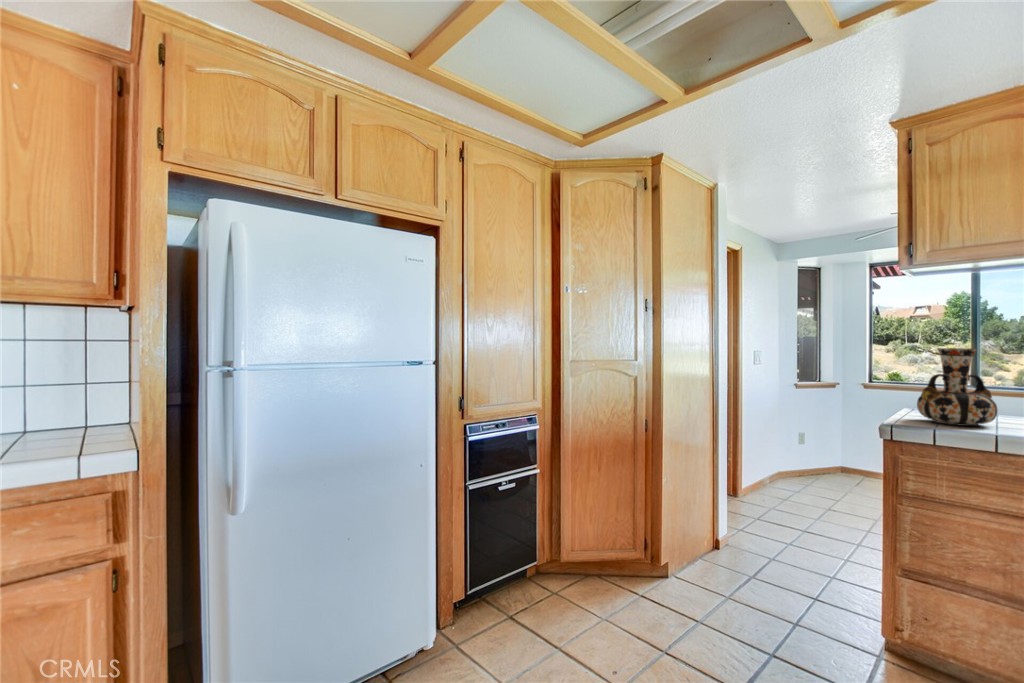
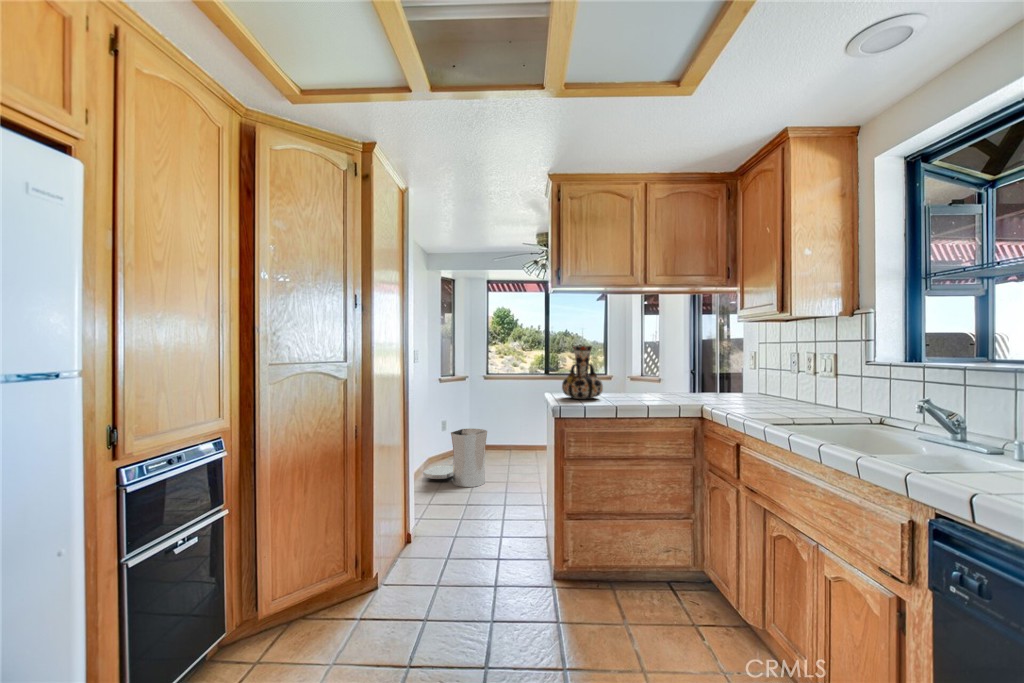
trash can: none [762,443,848,515] -> present [423,429,487,487]

